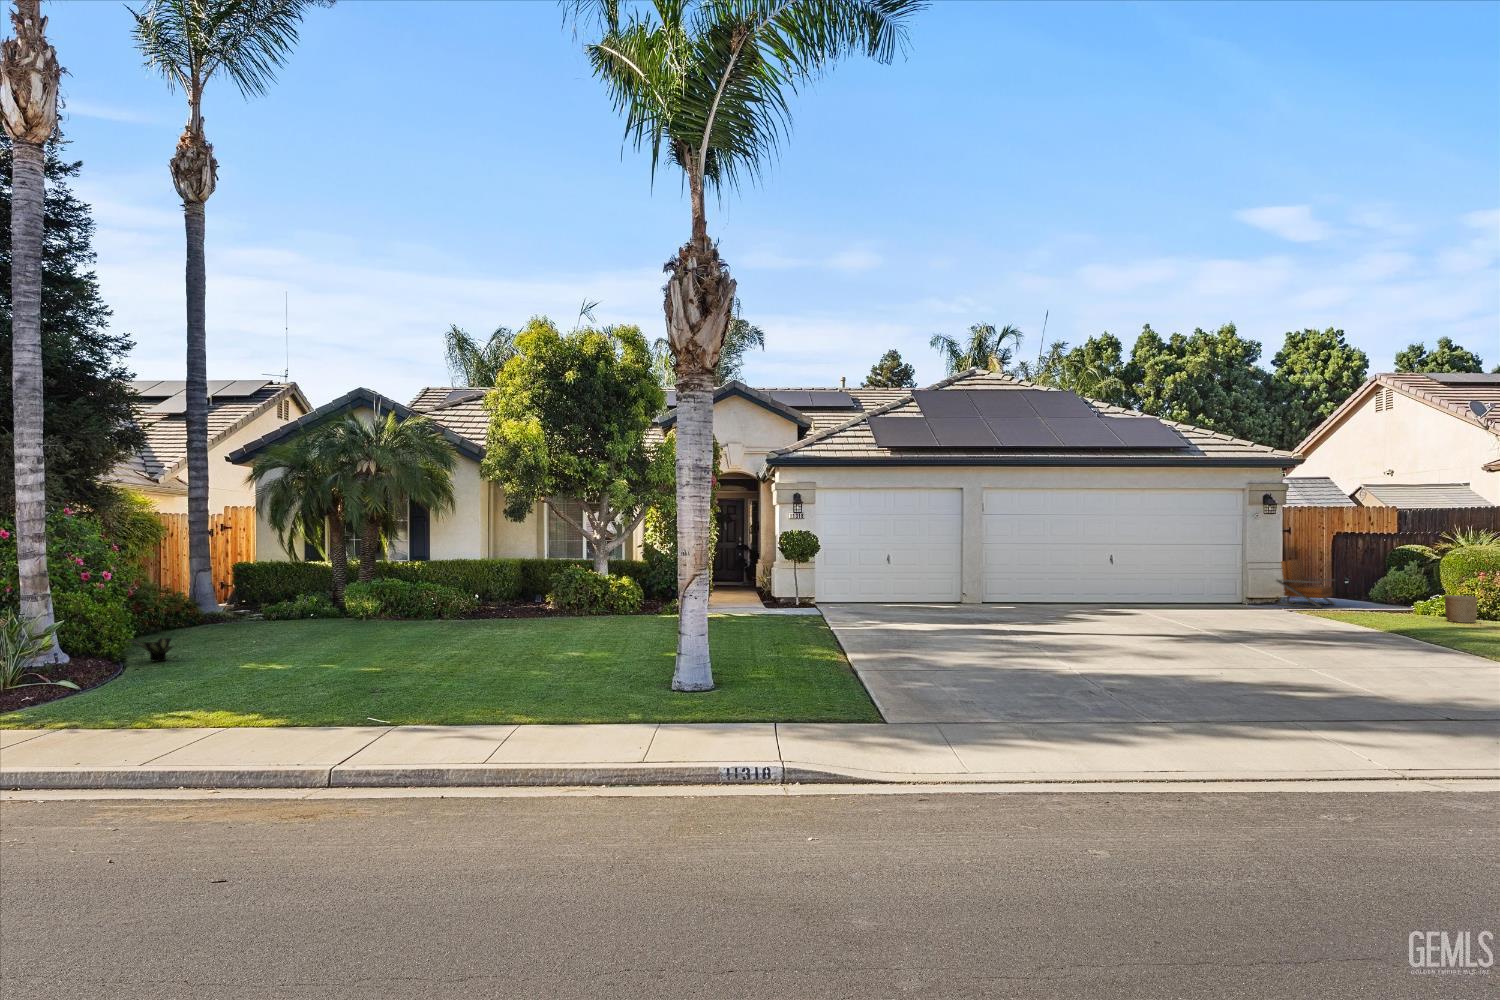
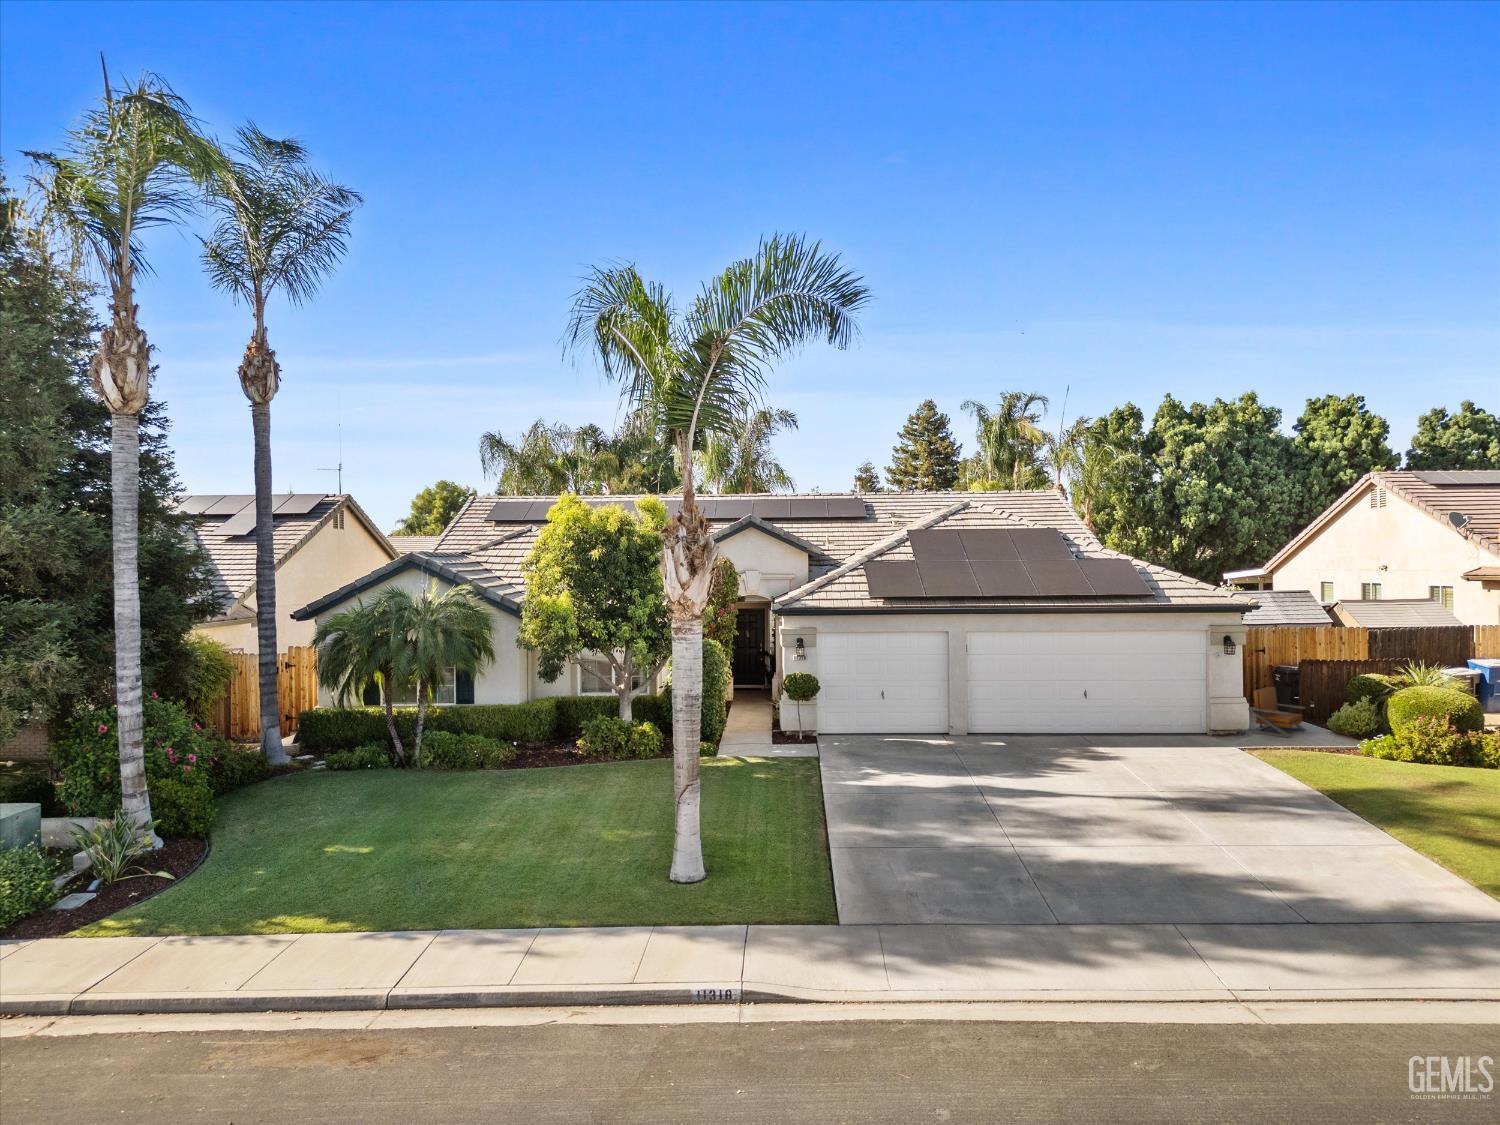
woven basket: present [1444,595,1477,623] -> none [1397,735,1427,763]
potted plant: present [125,638,173,662] -> none [222,813,275,838]

